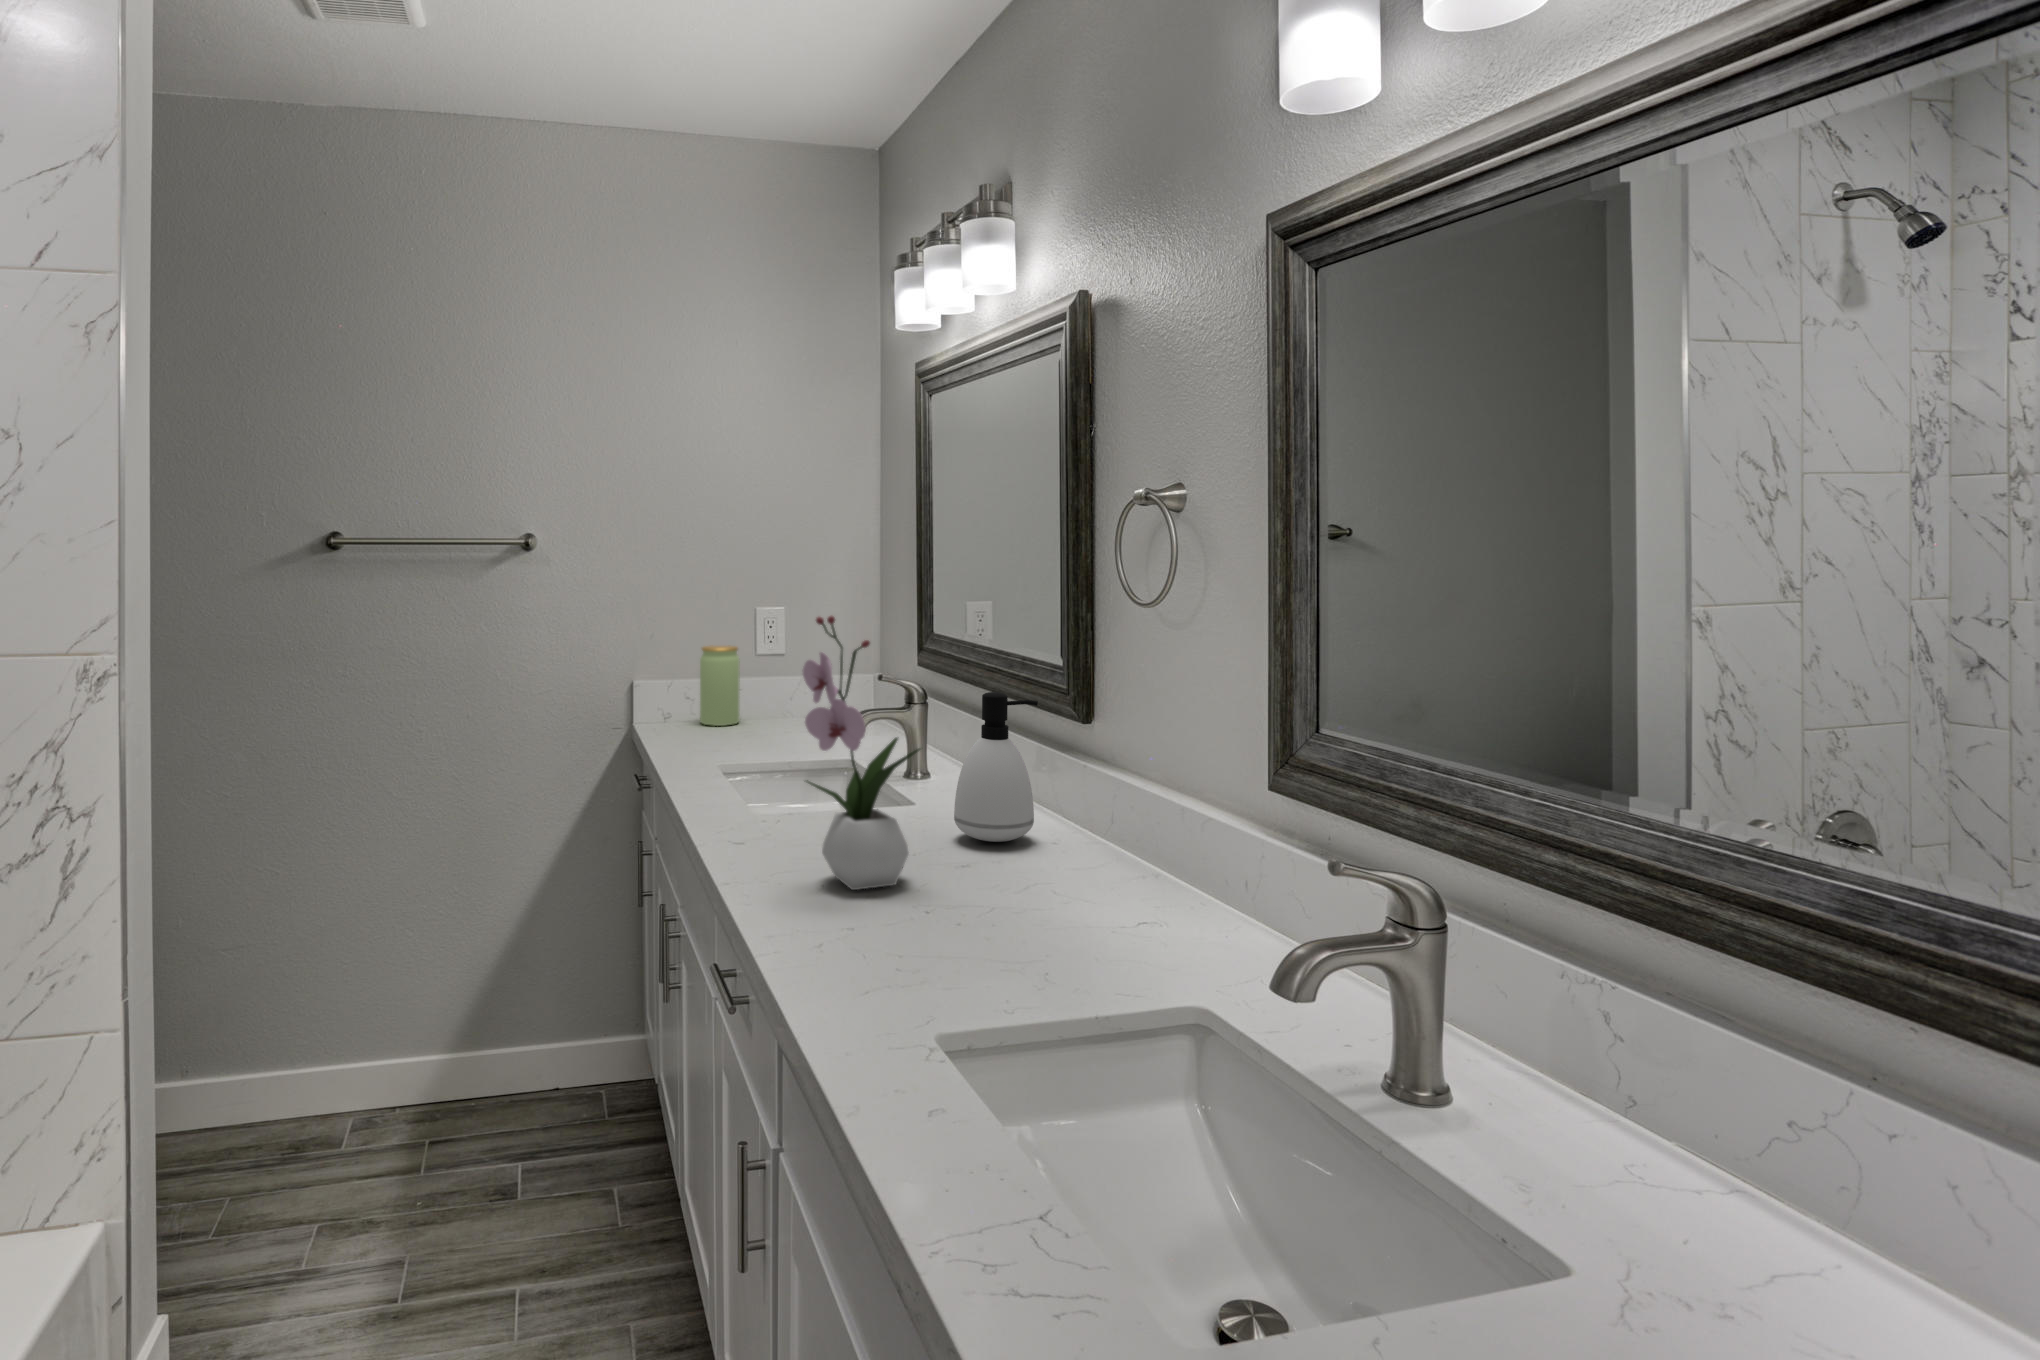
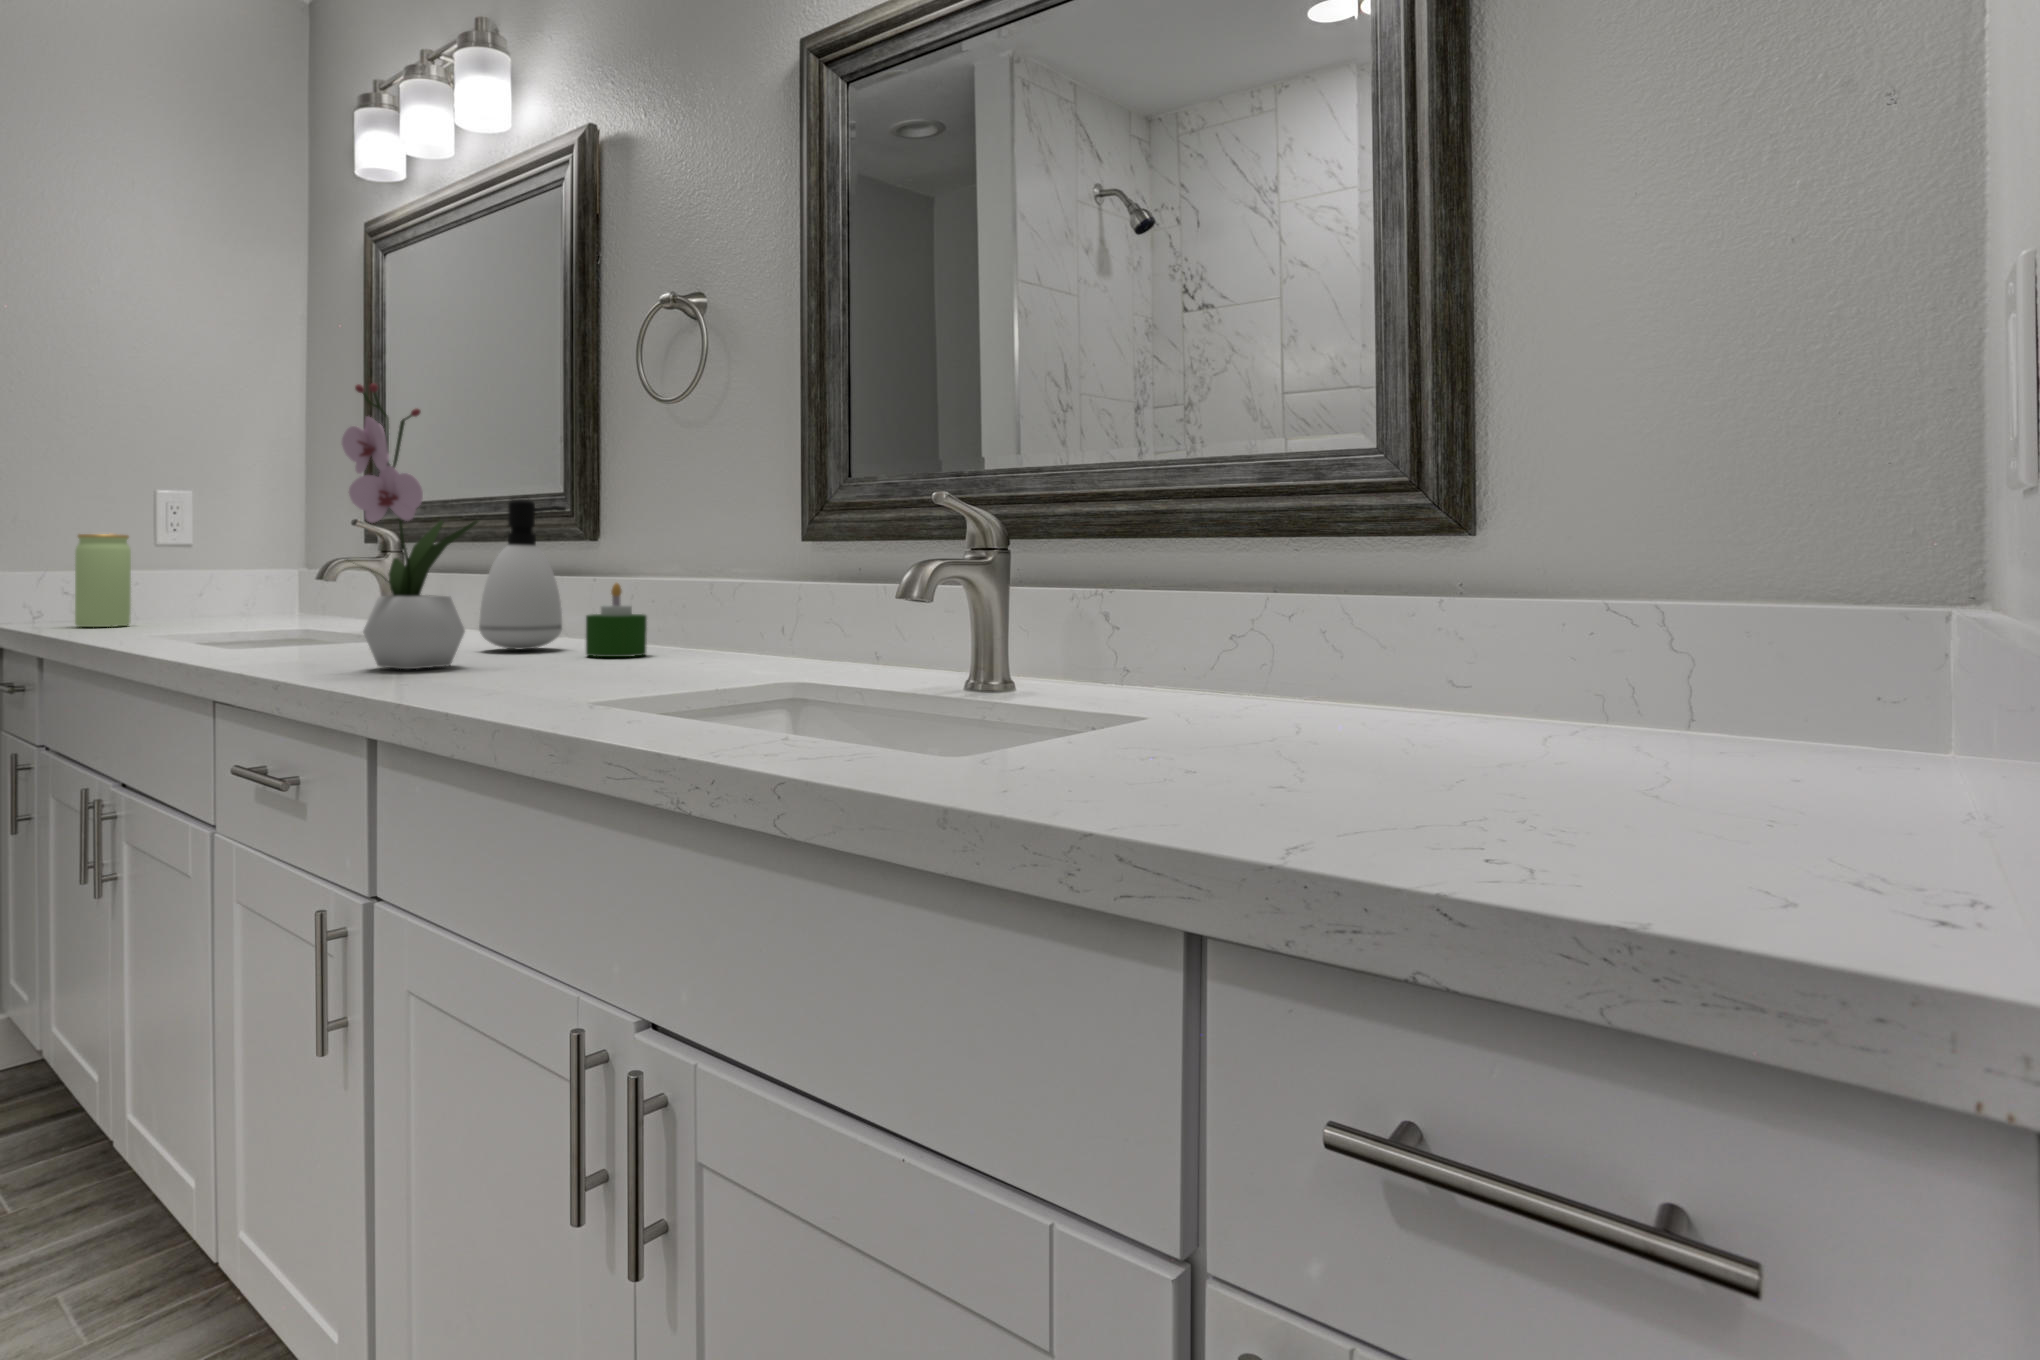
candle: none [1040,799,1103,882] -> present [586,583,647,657]

